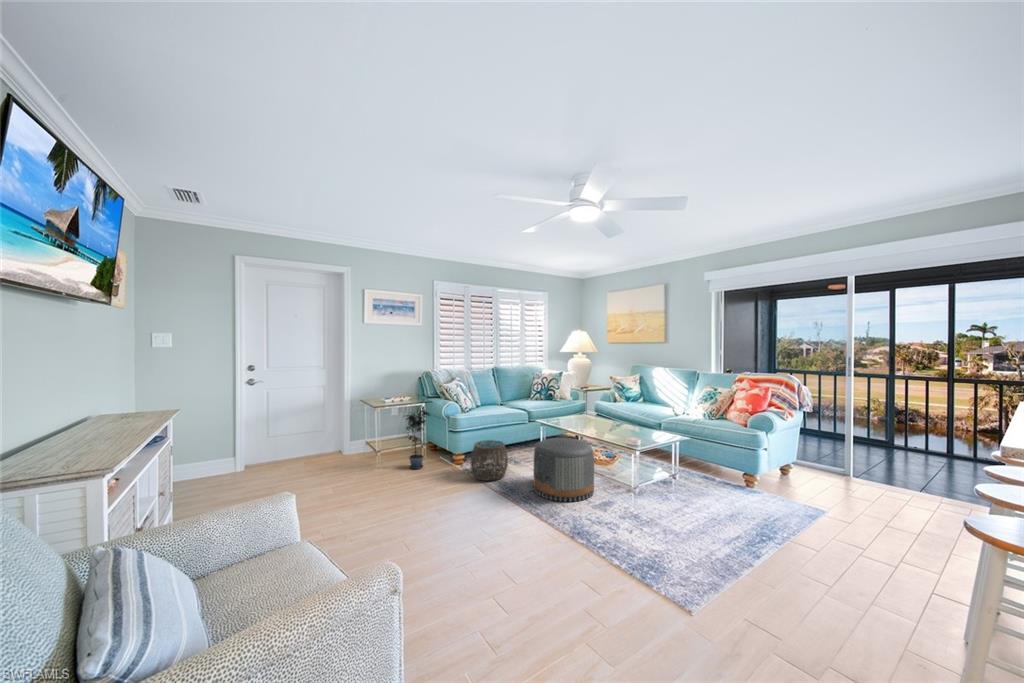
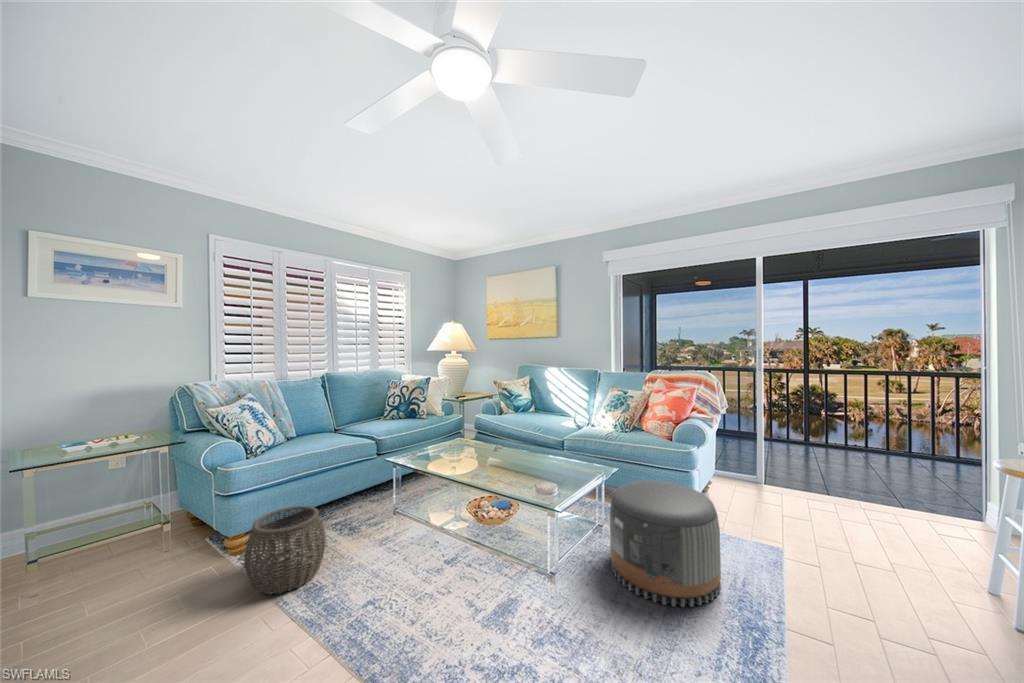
potted plant: present [406,407,430,469] -> none [85,458,167,588]
pouf: present [534,438,594,502] -> present [610,481,721,607]

